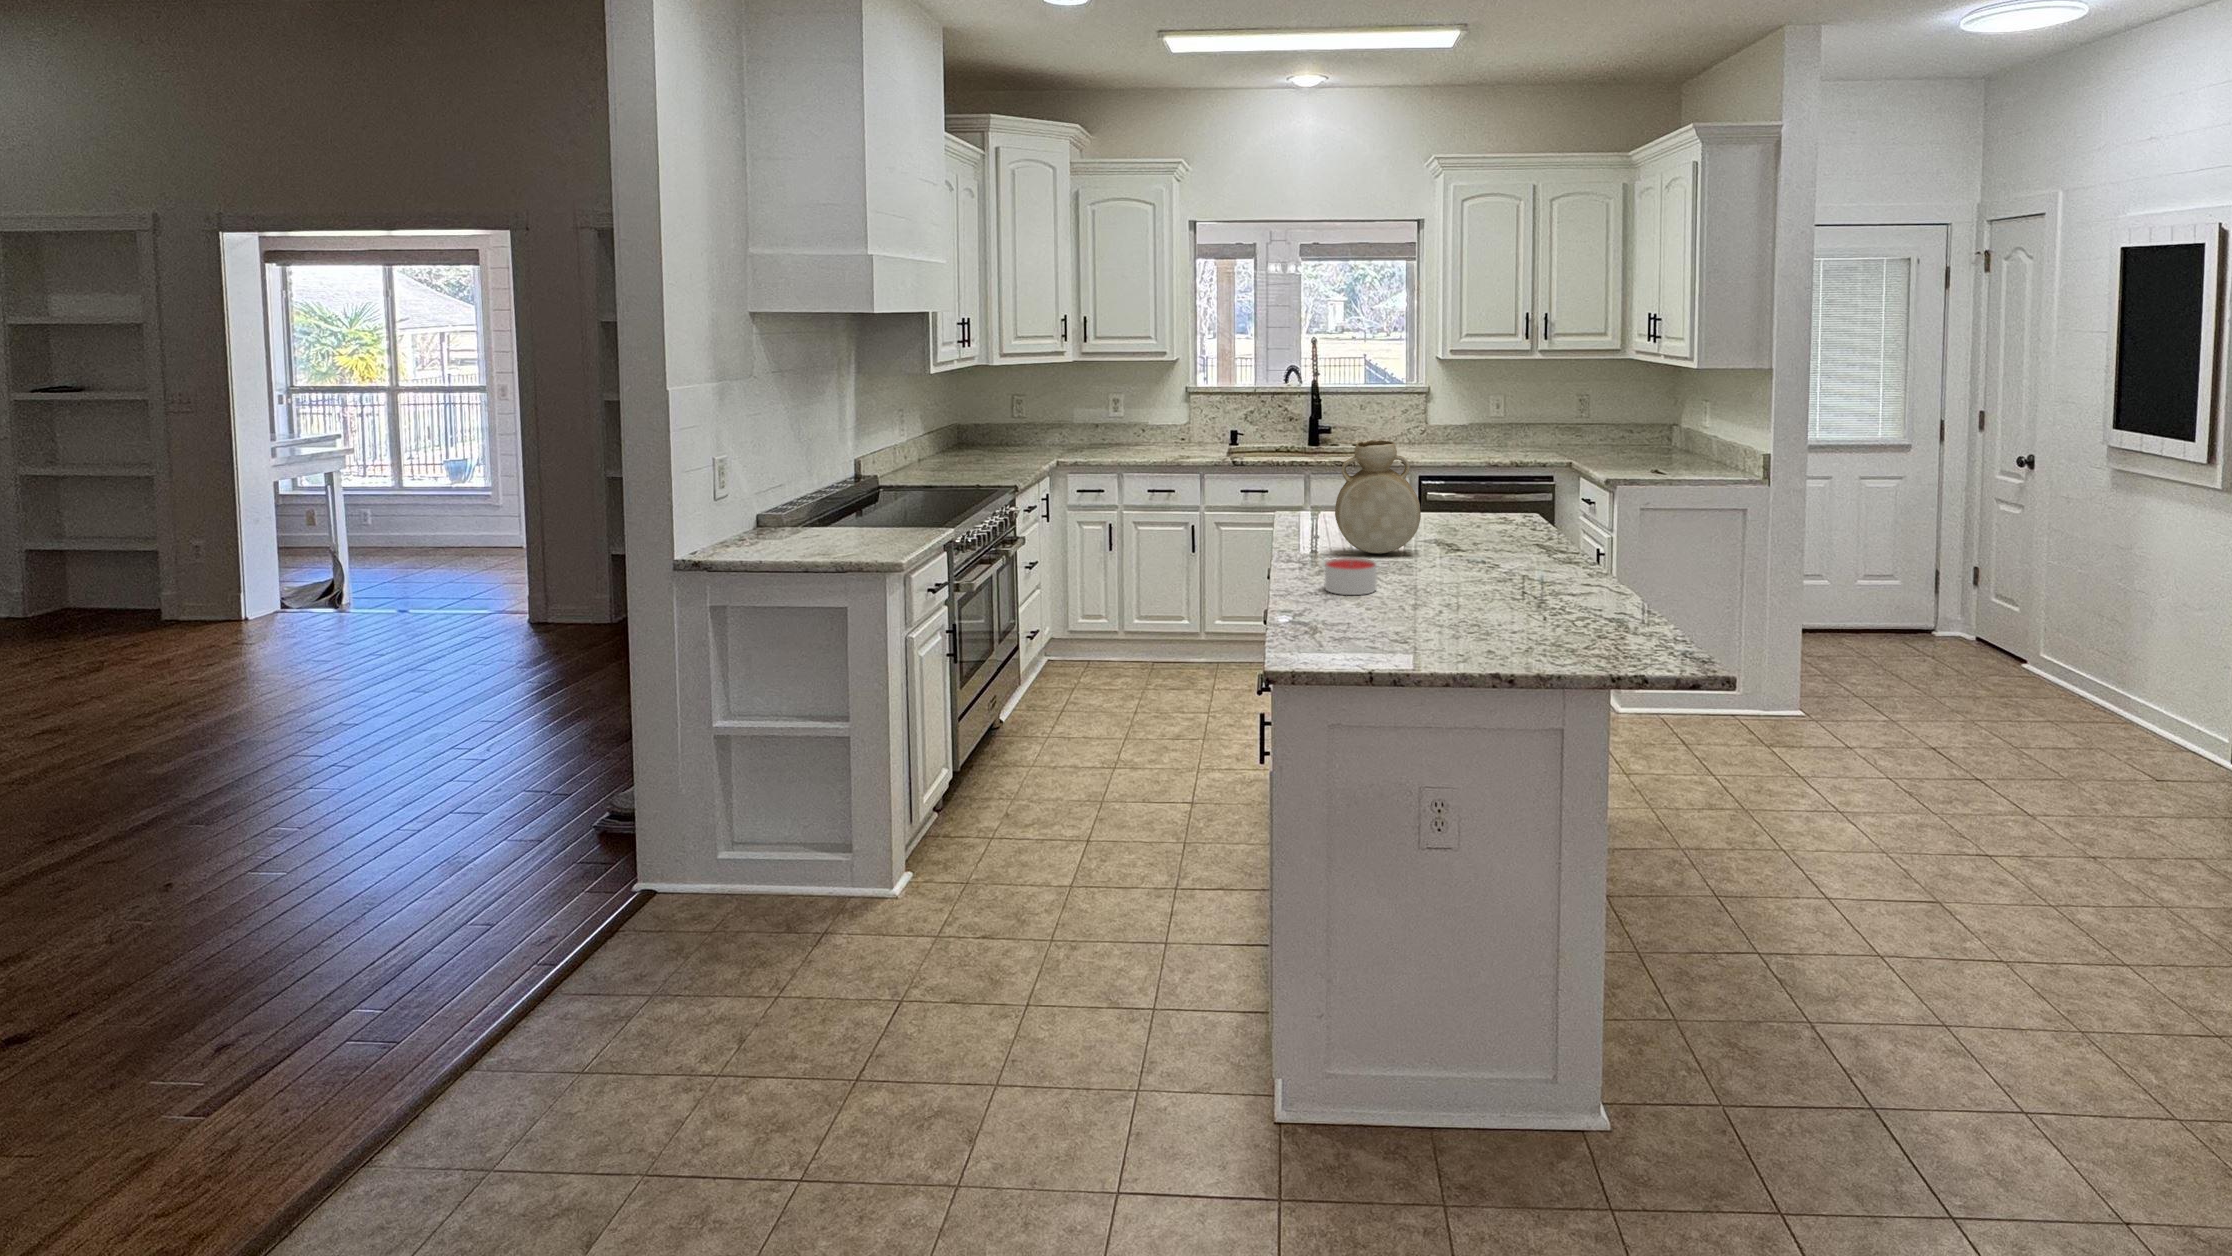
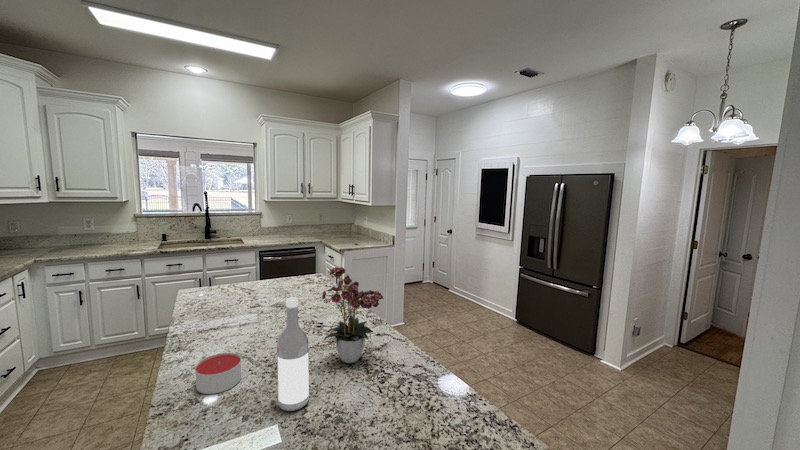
vase: present [1335,440,1421,554] -> none [210,255,269,326]
flower arrangement: none [1481,441,1592,600] -> present [322,267,383,363]
wine bottle: none [1418,472,1457,615] -> present [277,297,309,411]

